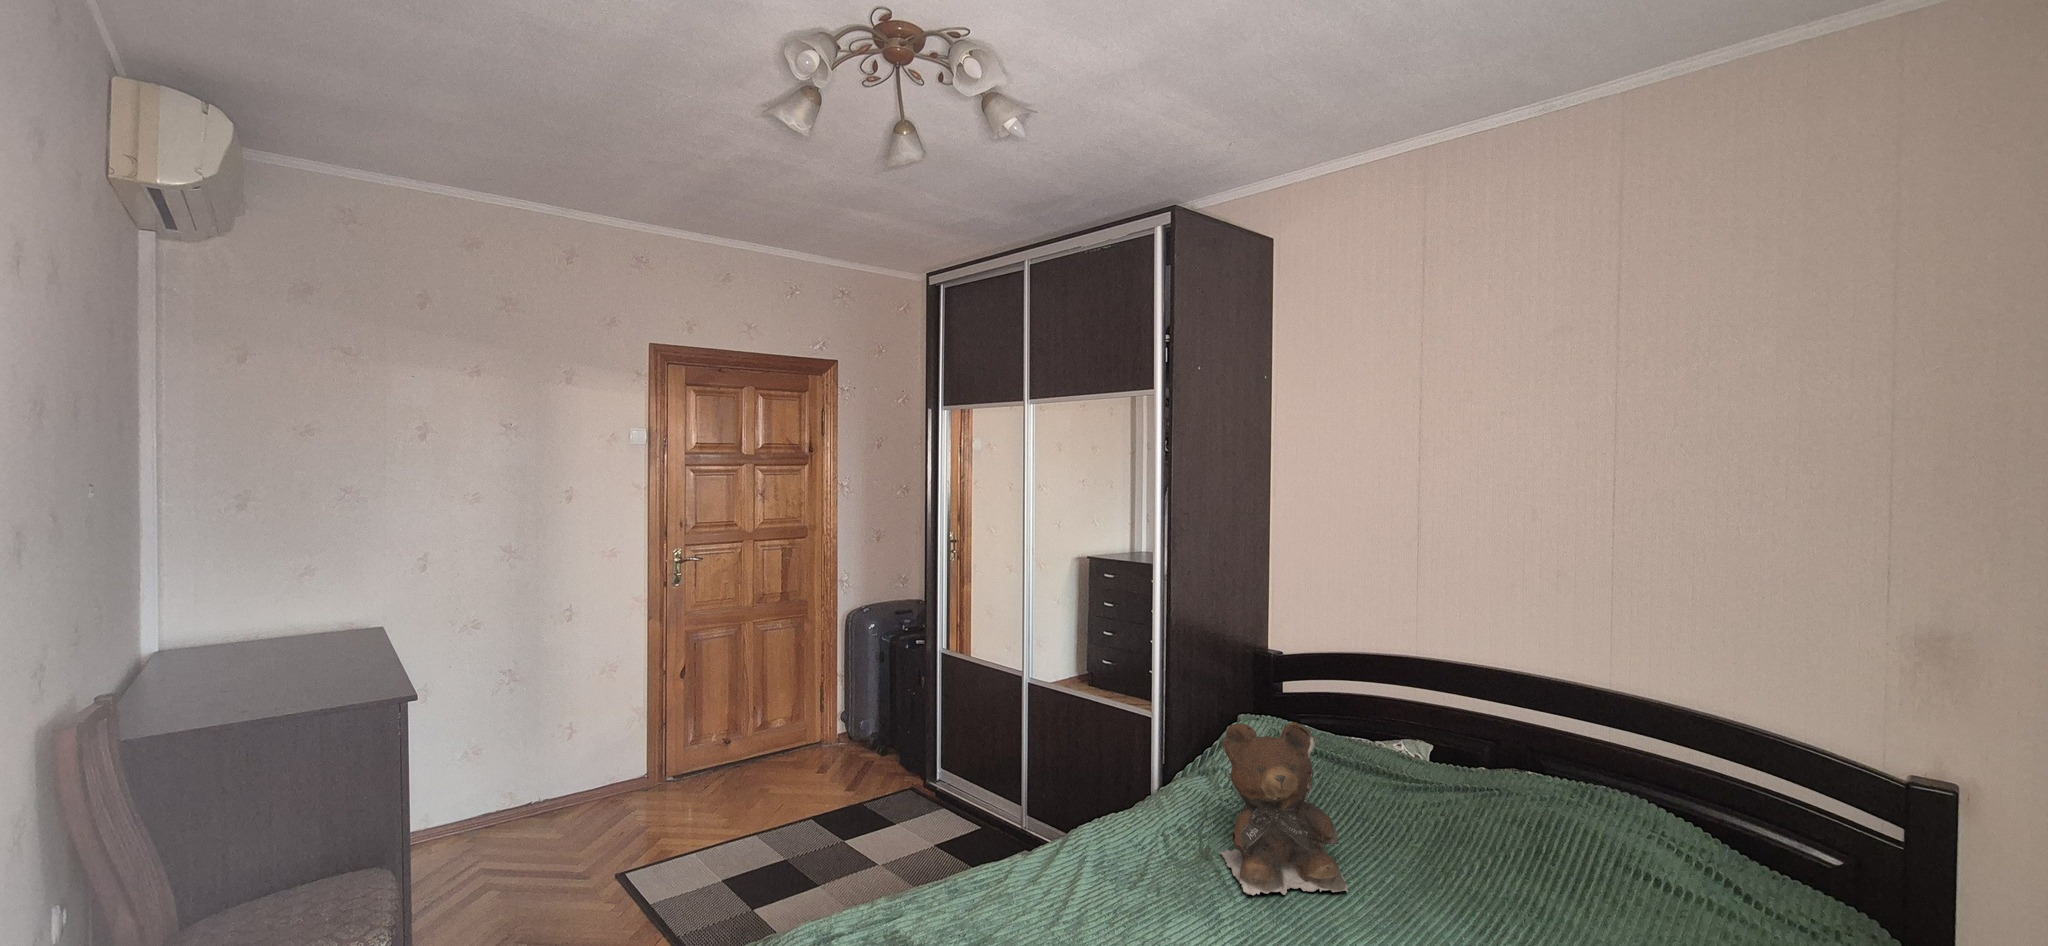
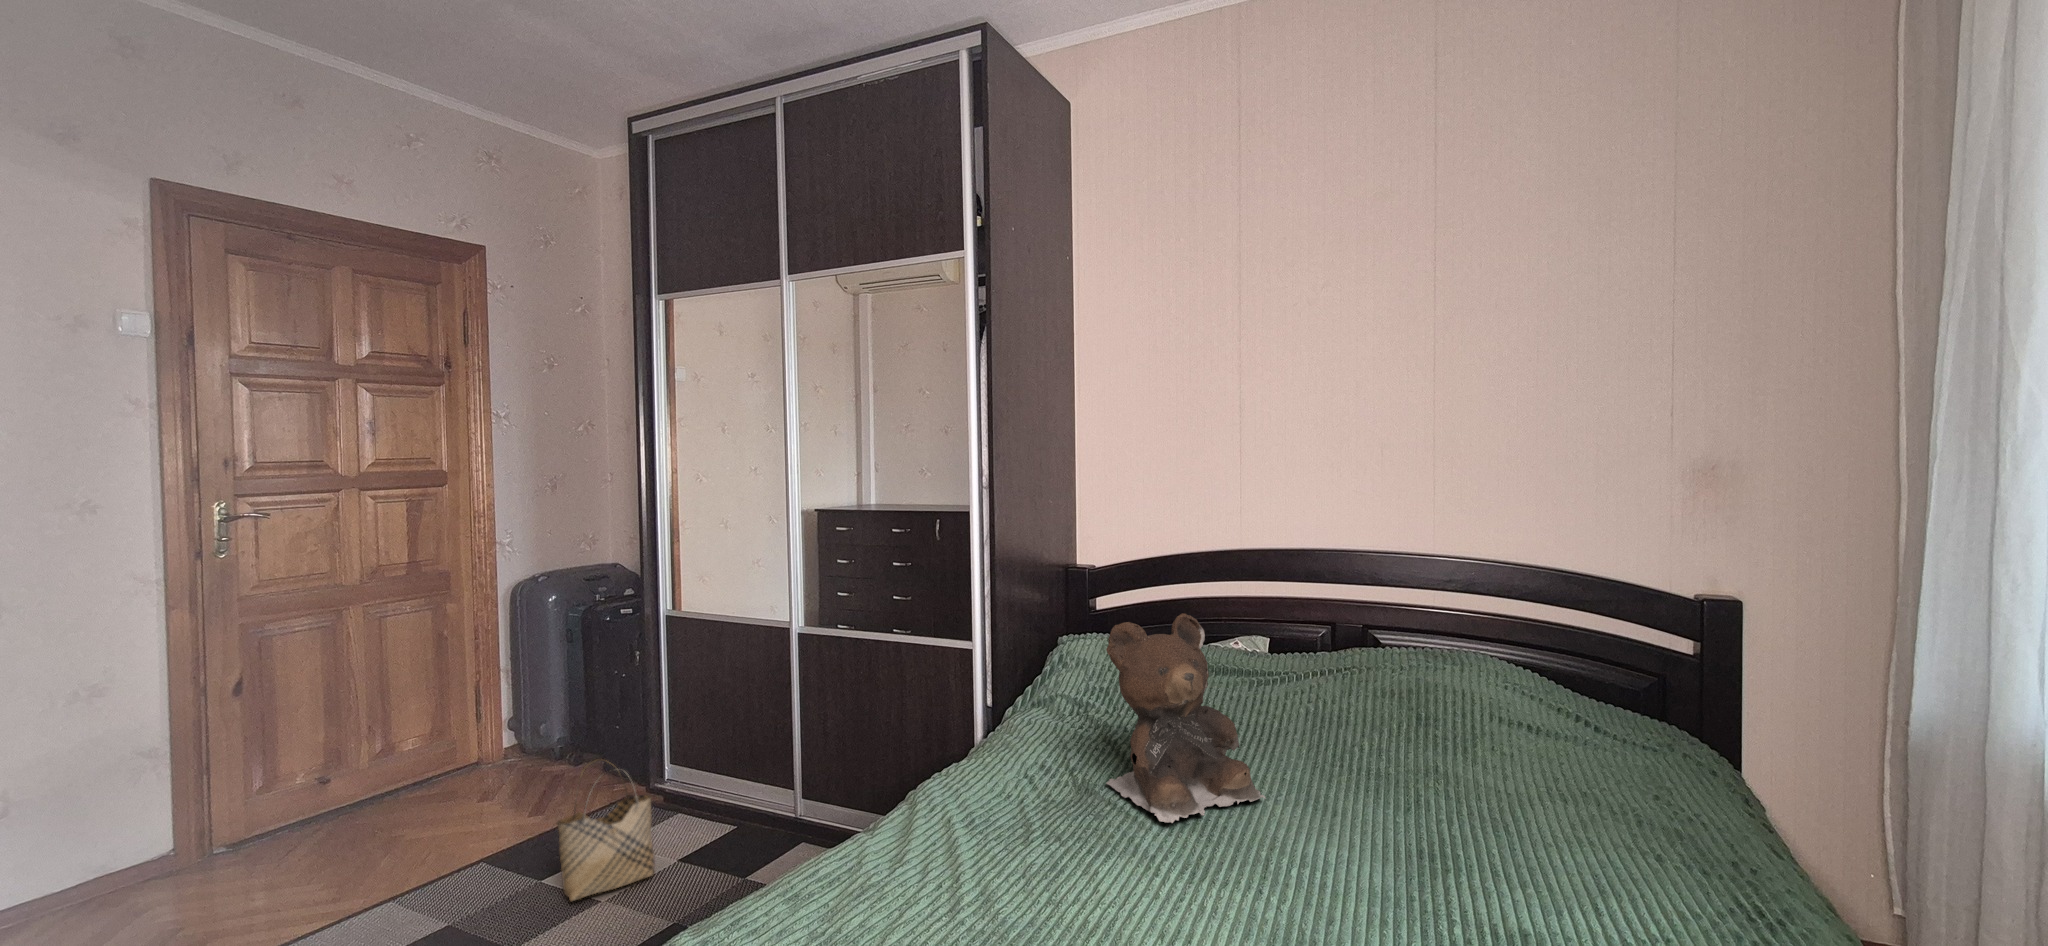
woven basket: none [854,761,920,864] -> present [557,759,655,901]

